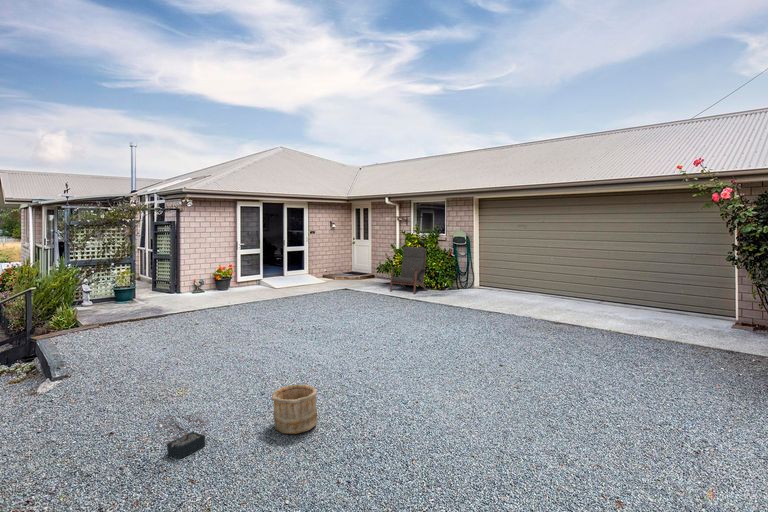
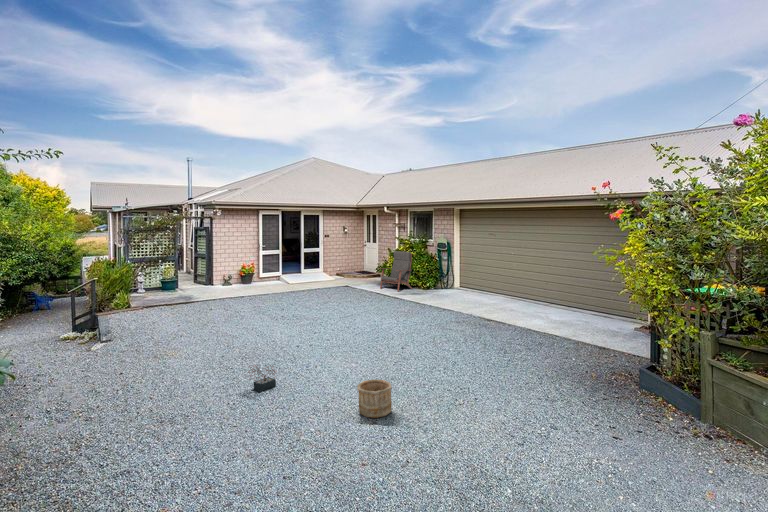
wooden bucket: present [272,385,317,434] -> present [357,379,392,418]
decorative plant: present [156,412,207,459] -> present [248,365,277,391]

